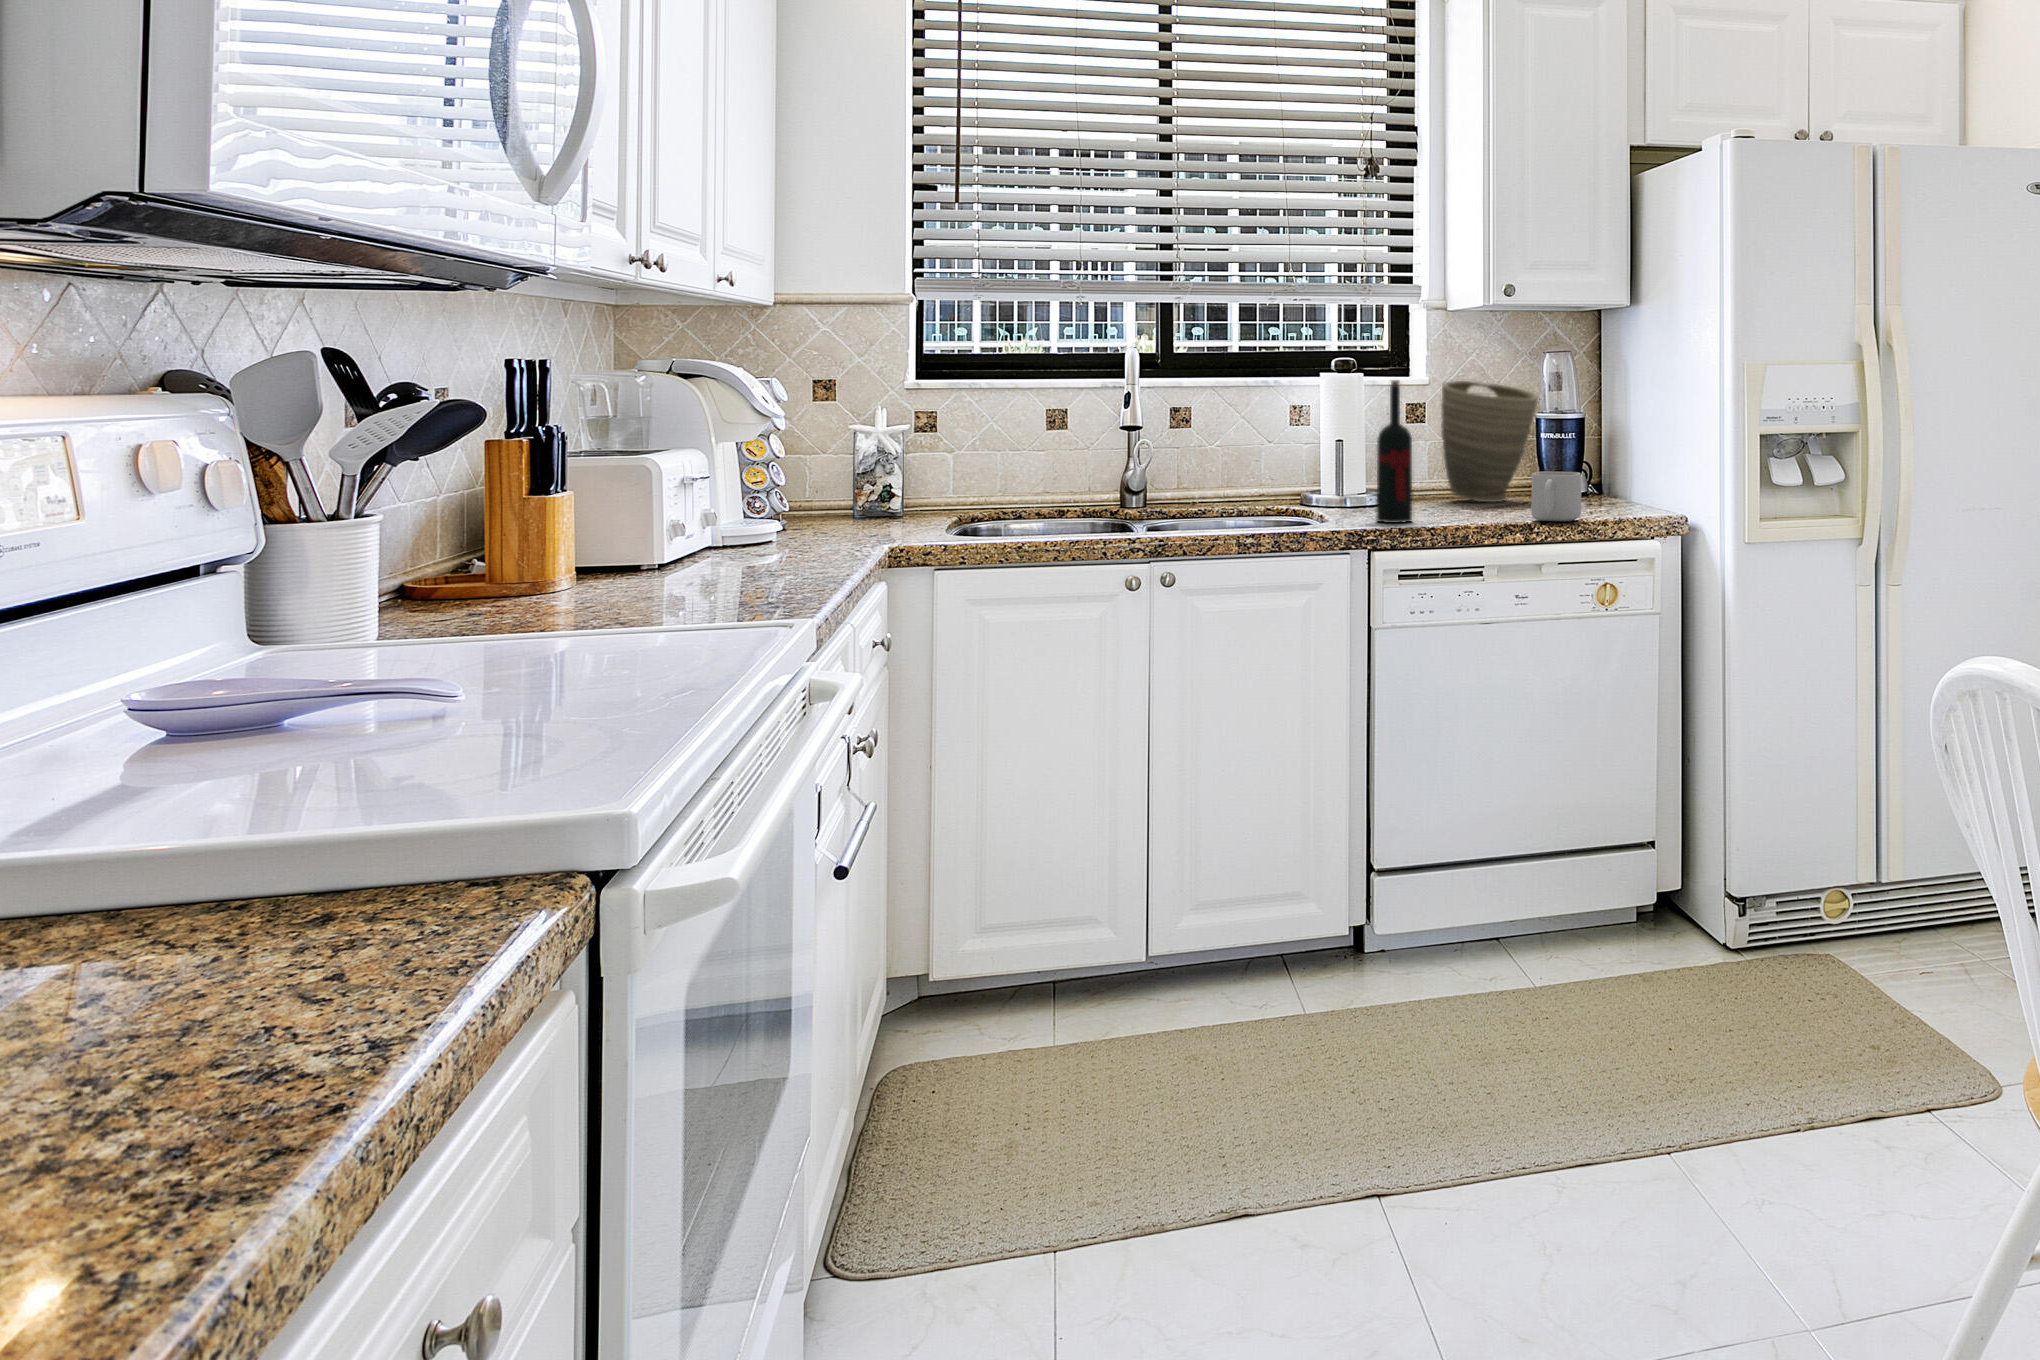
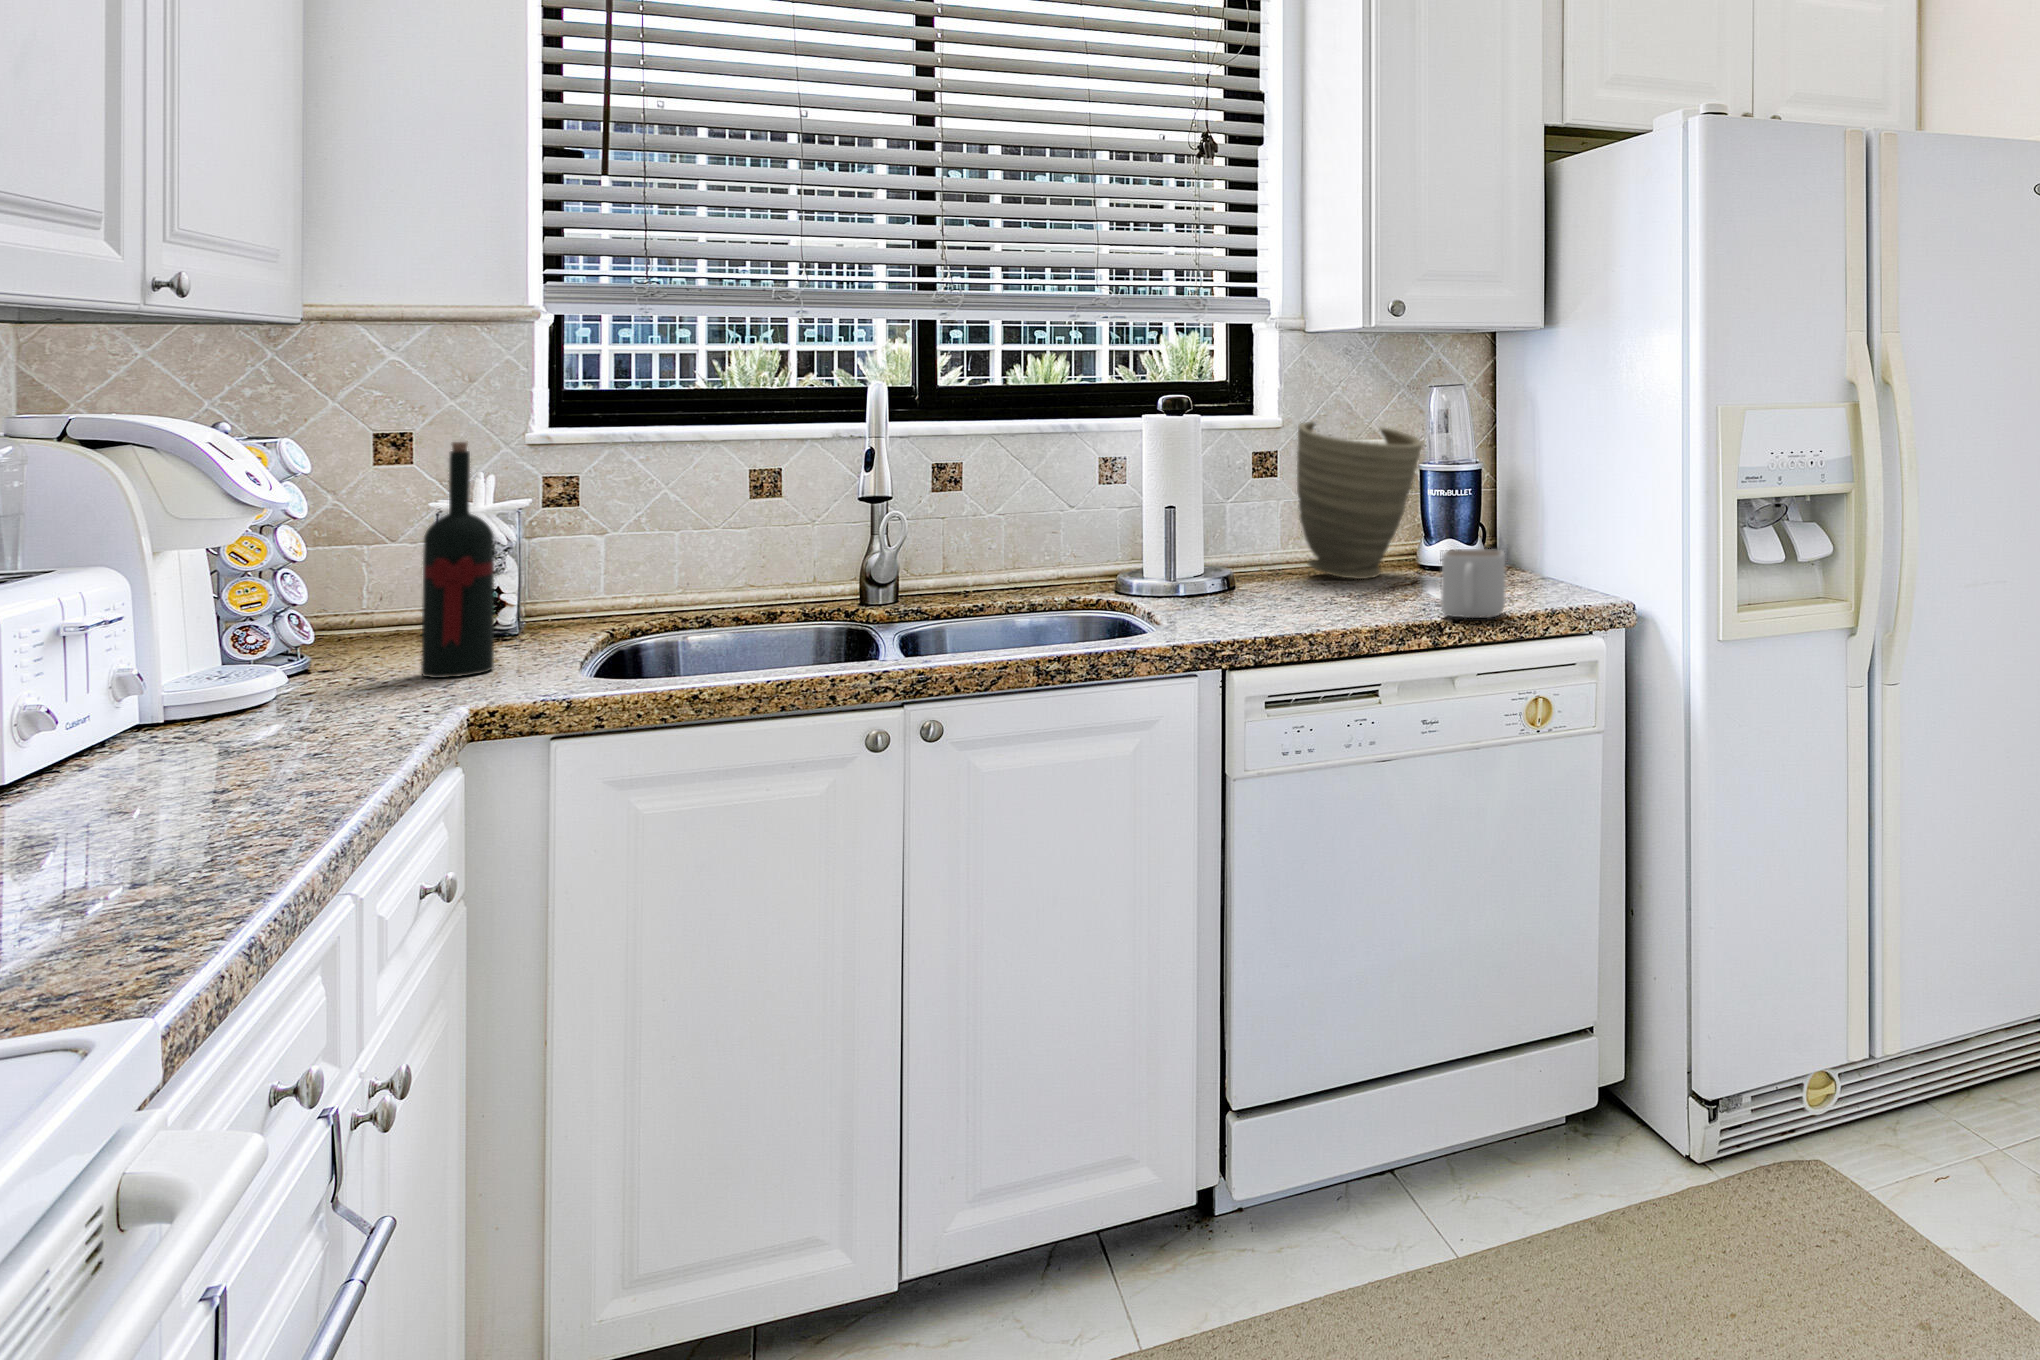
wine bottle: present [1377,380,1412,523] -> present [421,442,494,678]

